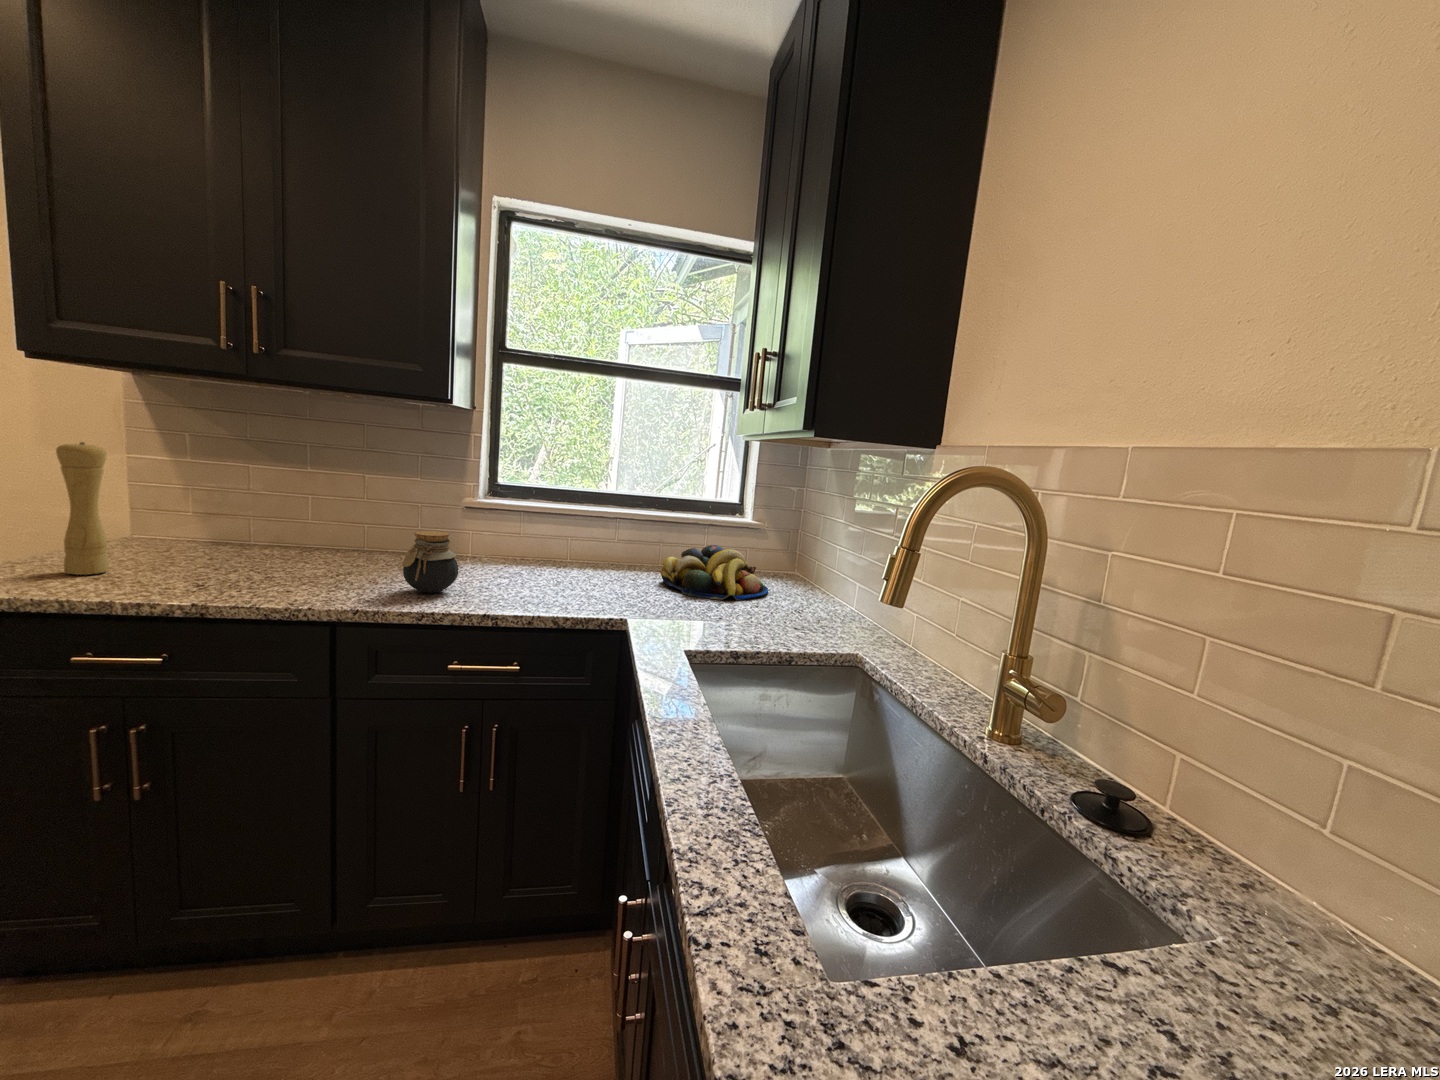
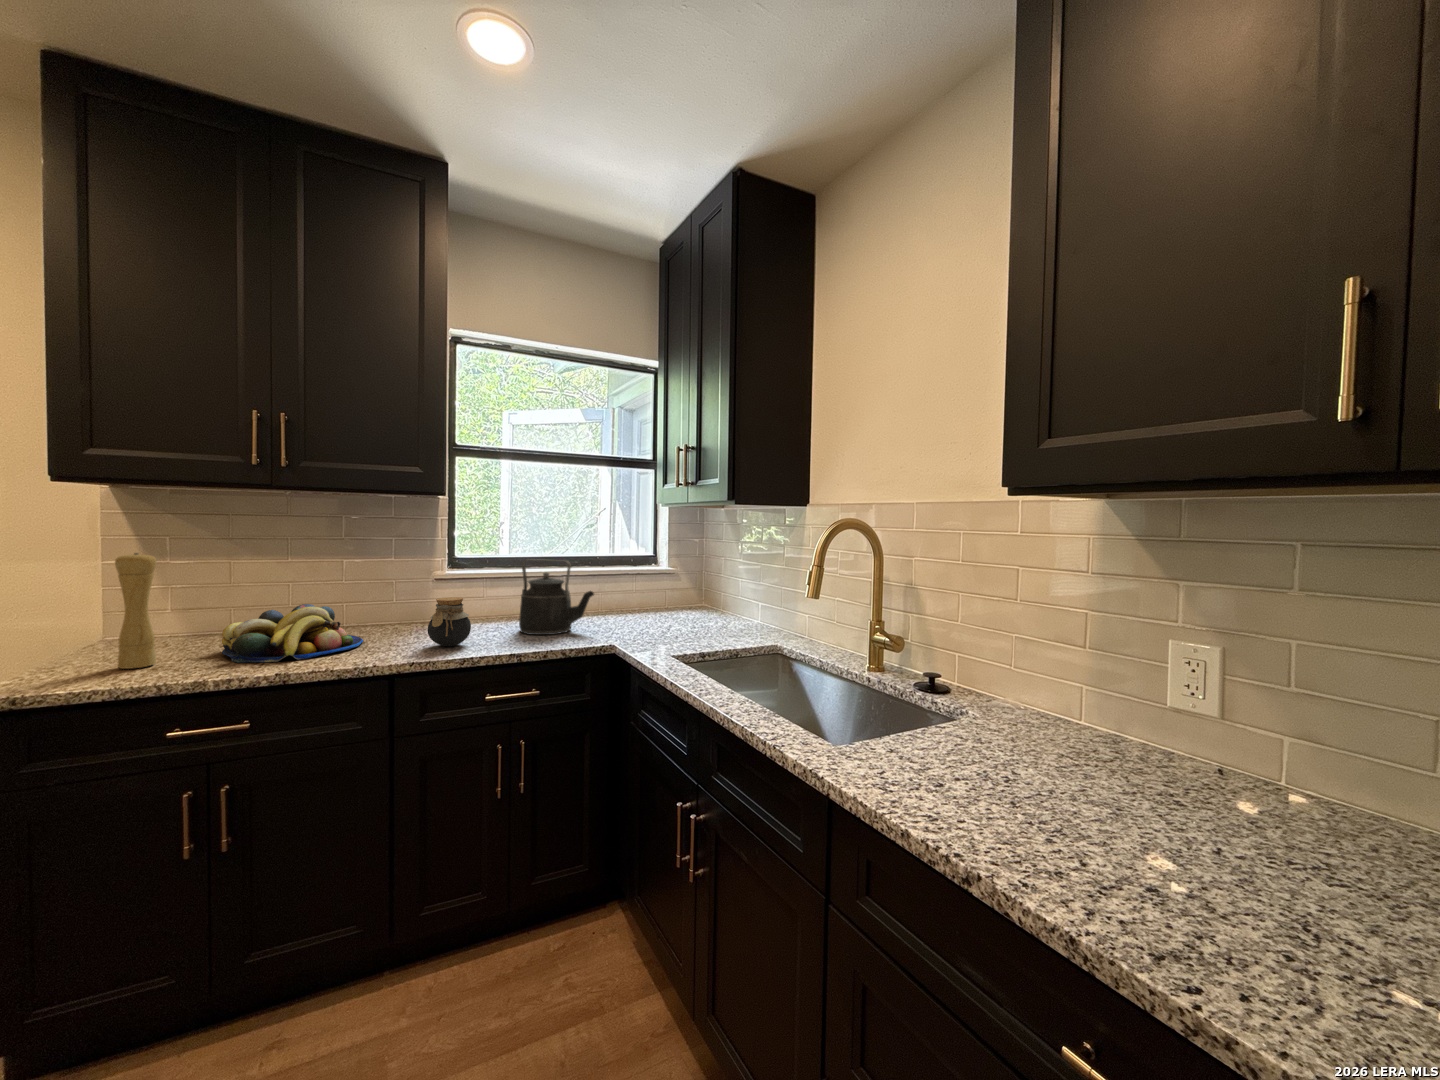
kettle: none [532,493,624,593] -> present [519,559,594,635]
fruit bowl: present [661,545,768,600] -> present [222,604,363,663]

